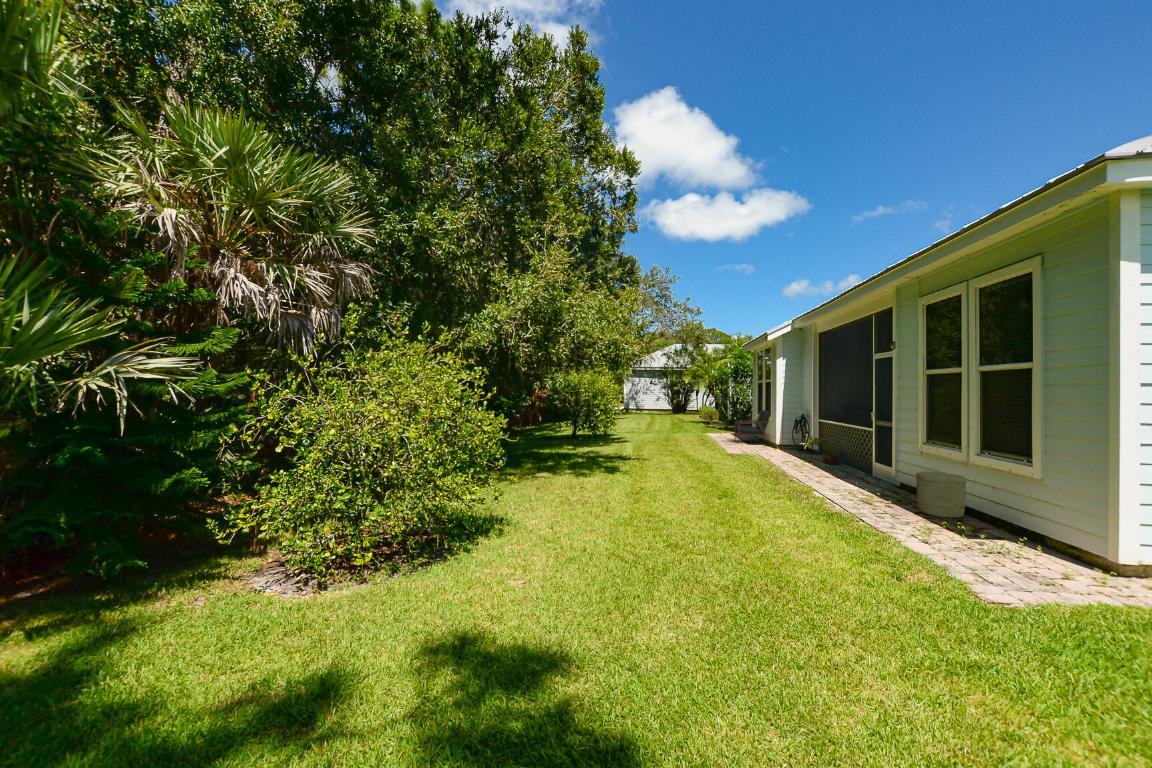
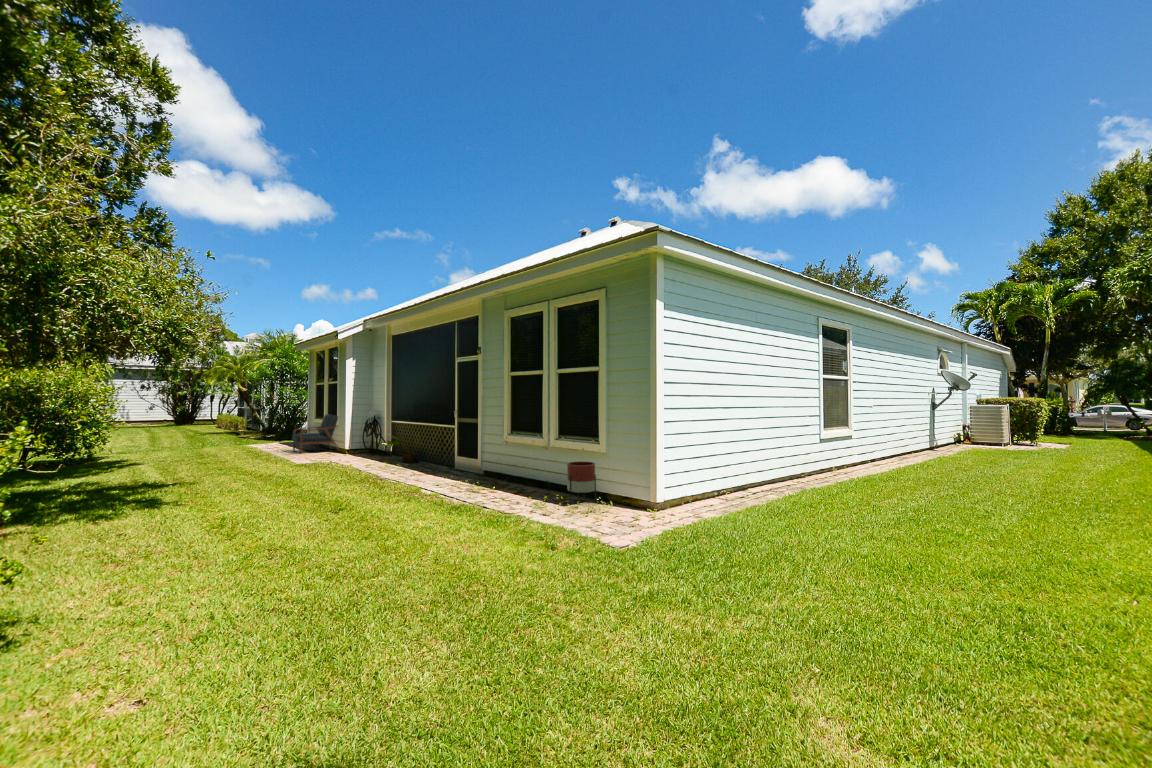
woven basket: present [916,471,967,518] -> none [518,458,552,495]
planter: none [973,484,1021,542] -> present [567,461,596,504]

